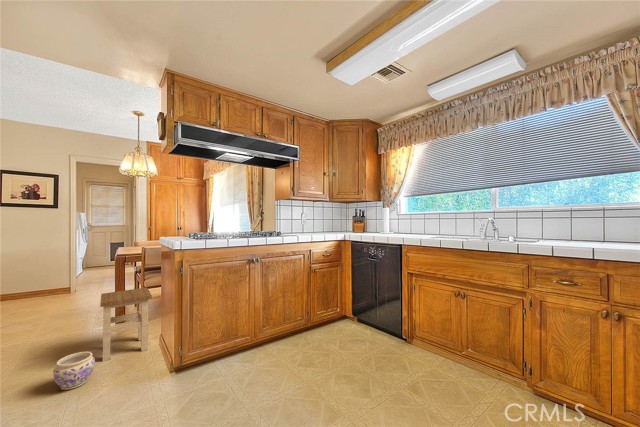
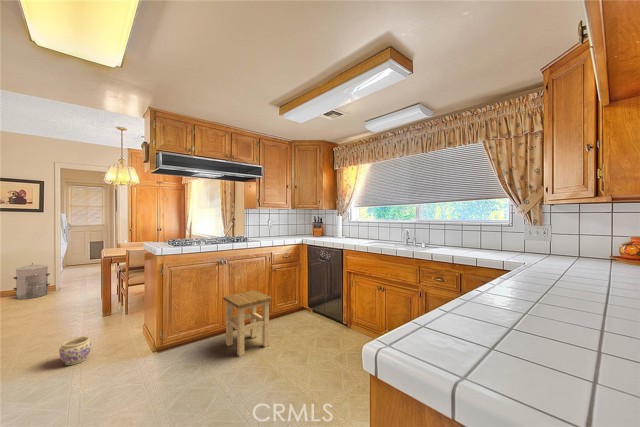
waste bin: none [24,263,64,302] -> present [13,263,50,299]
stool: present [100,287,152,361] -> present [223,290,272,357]

